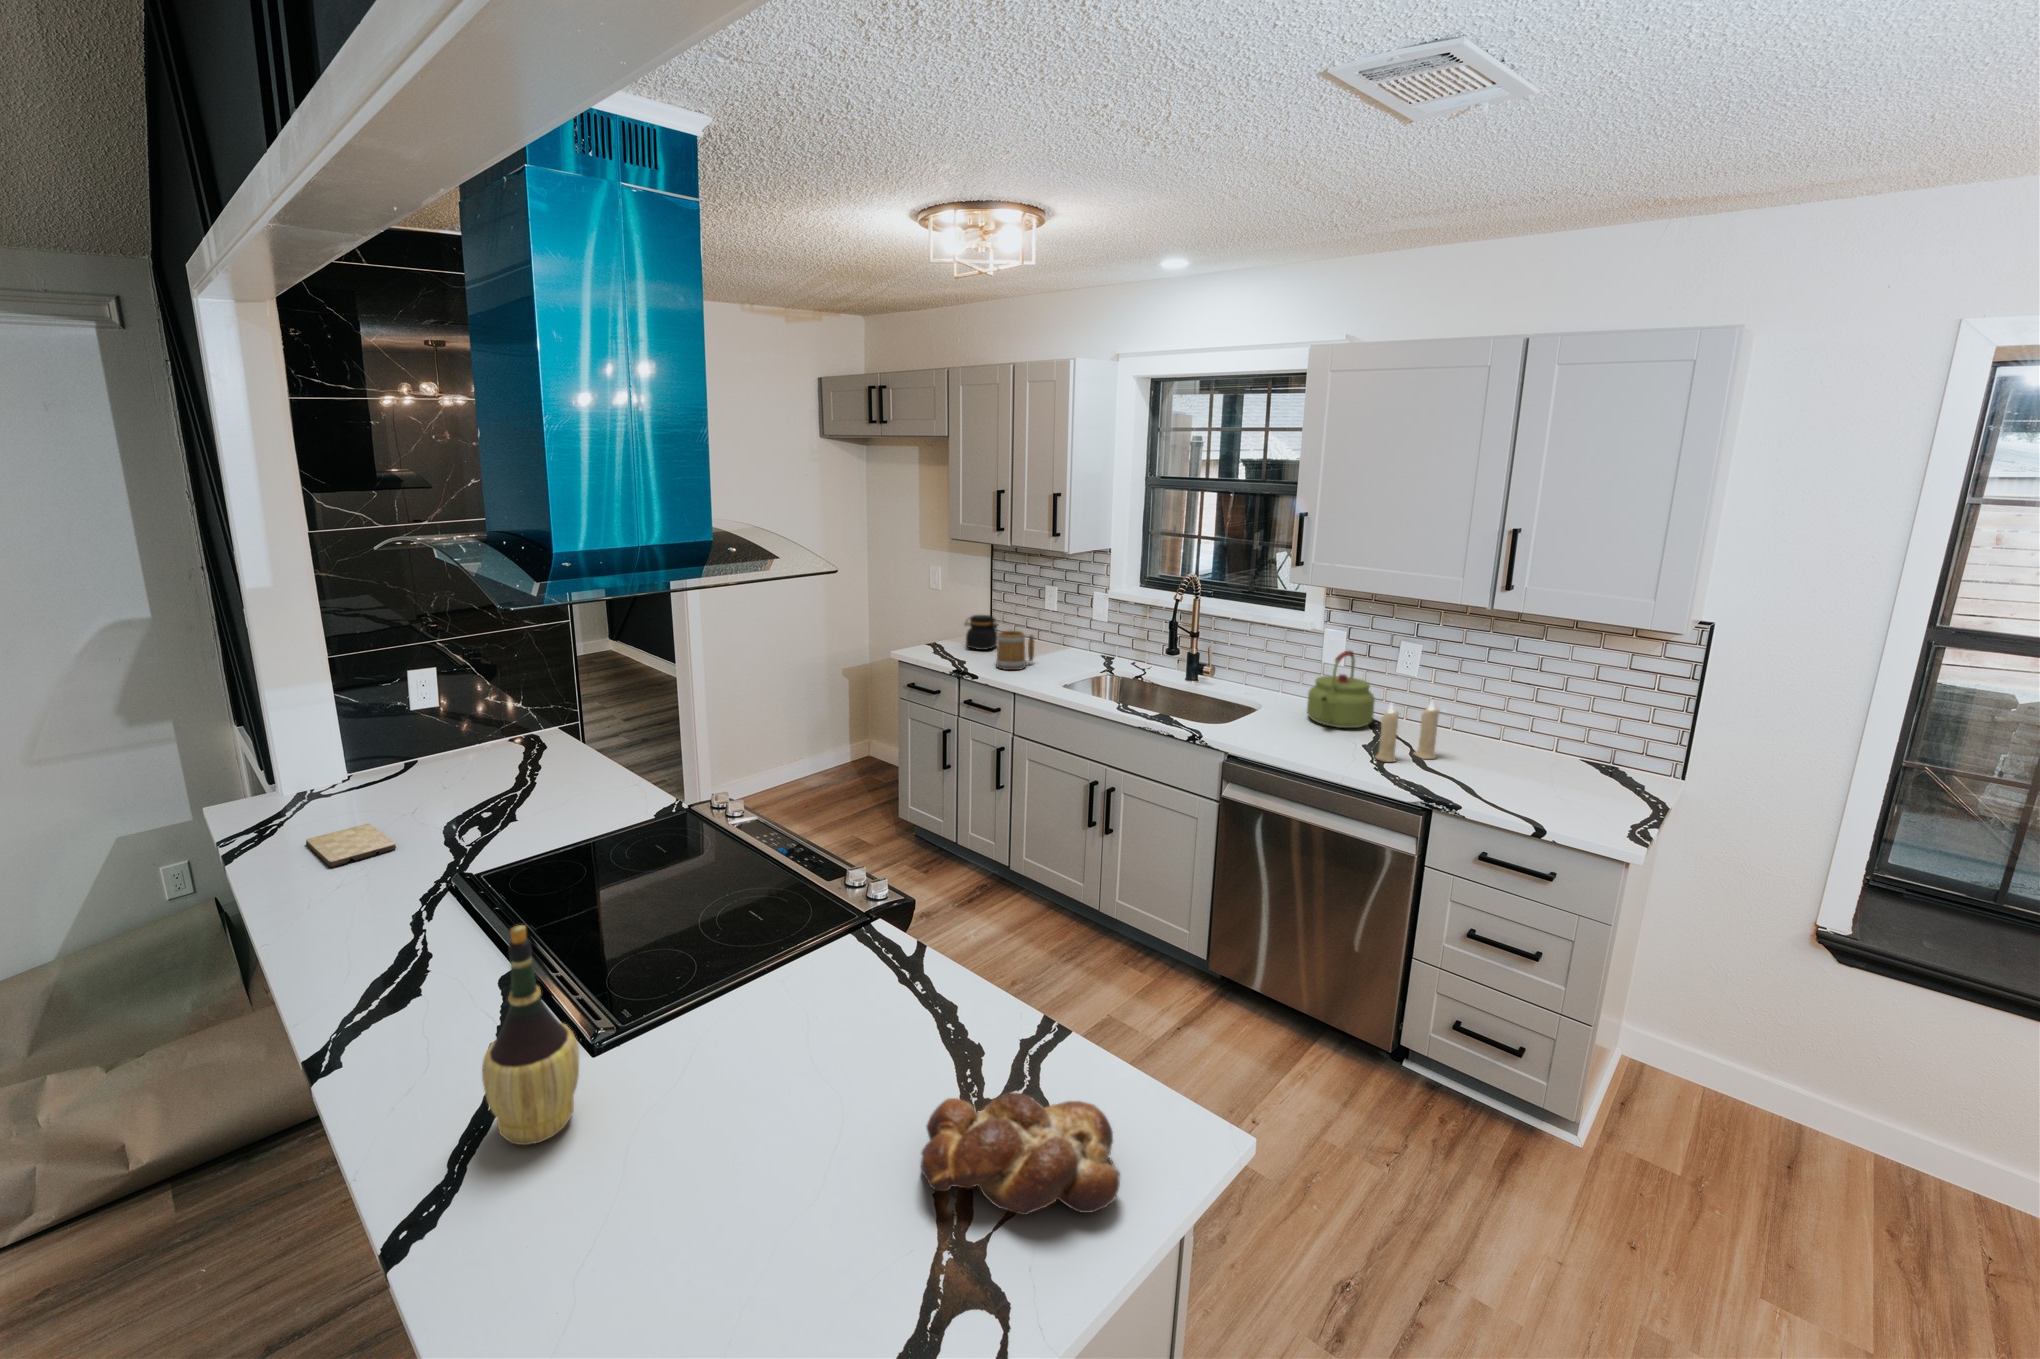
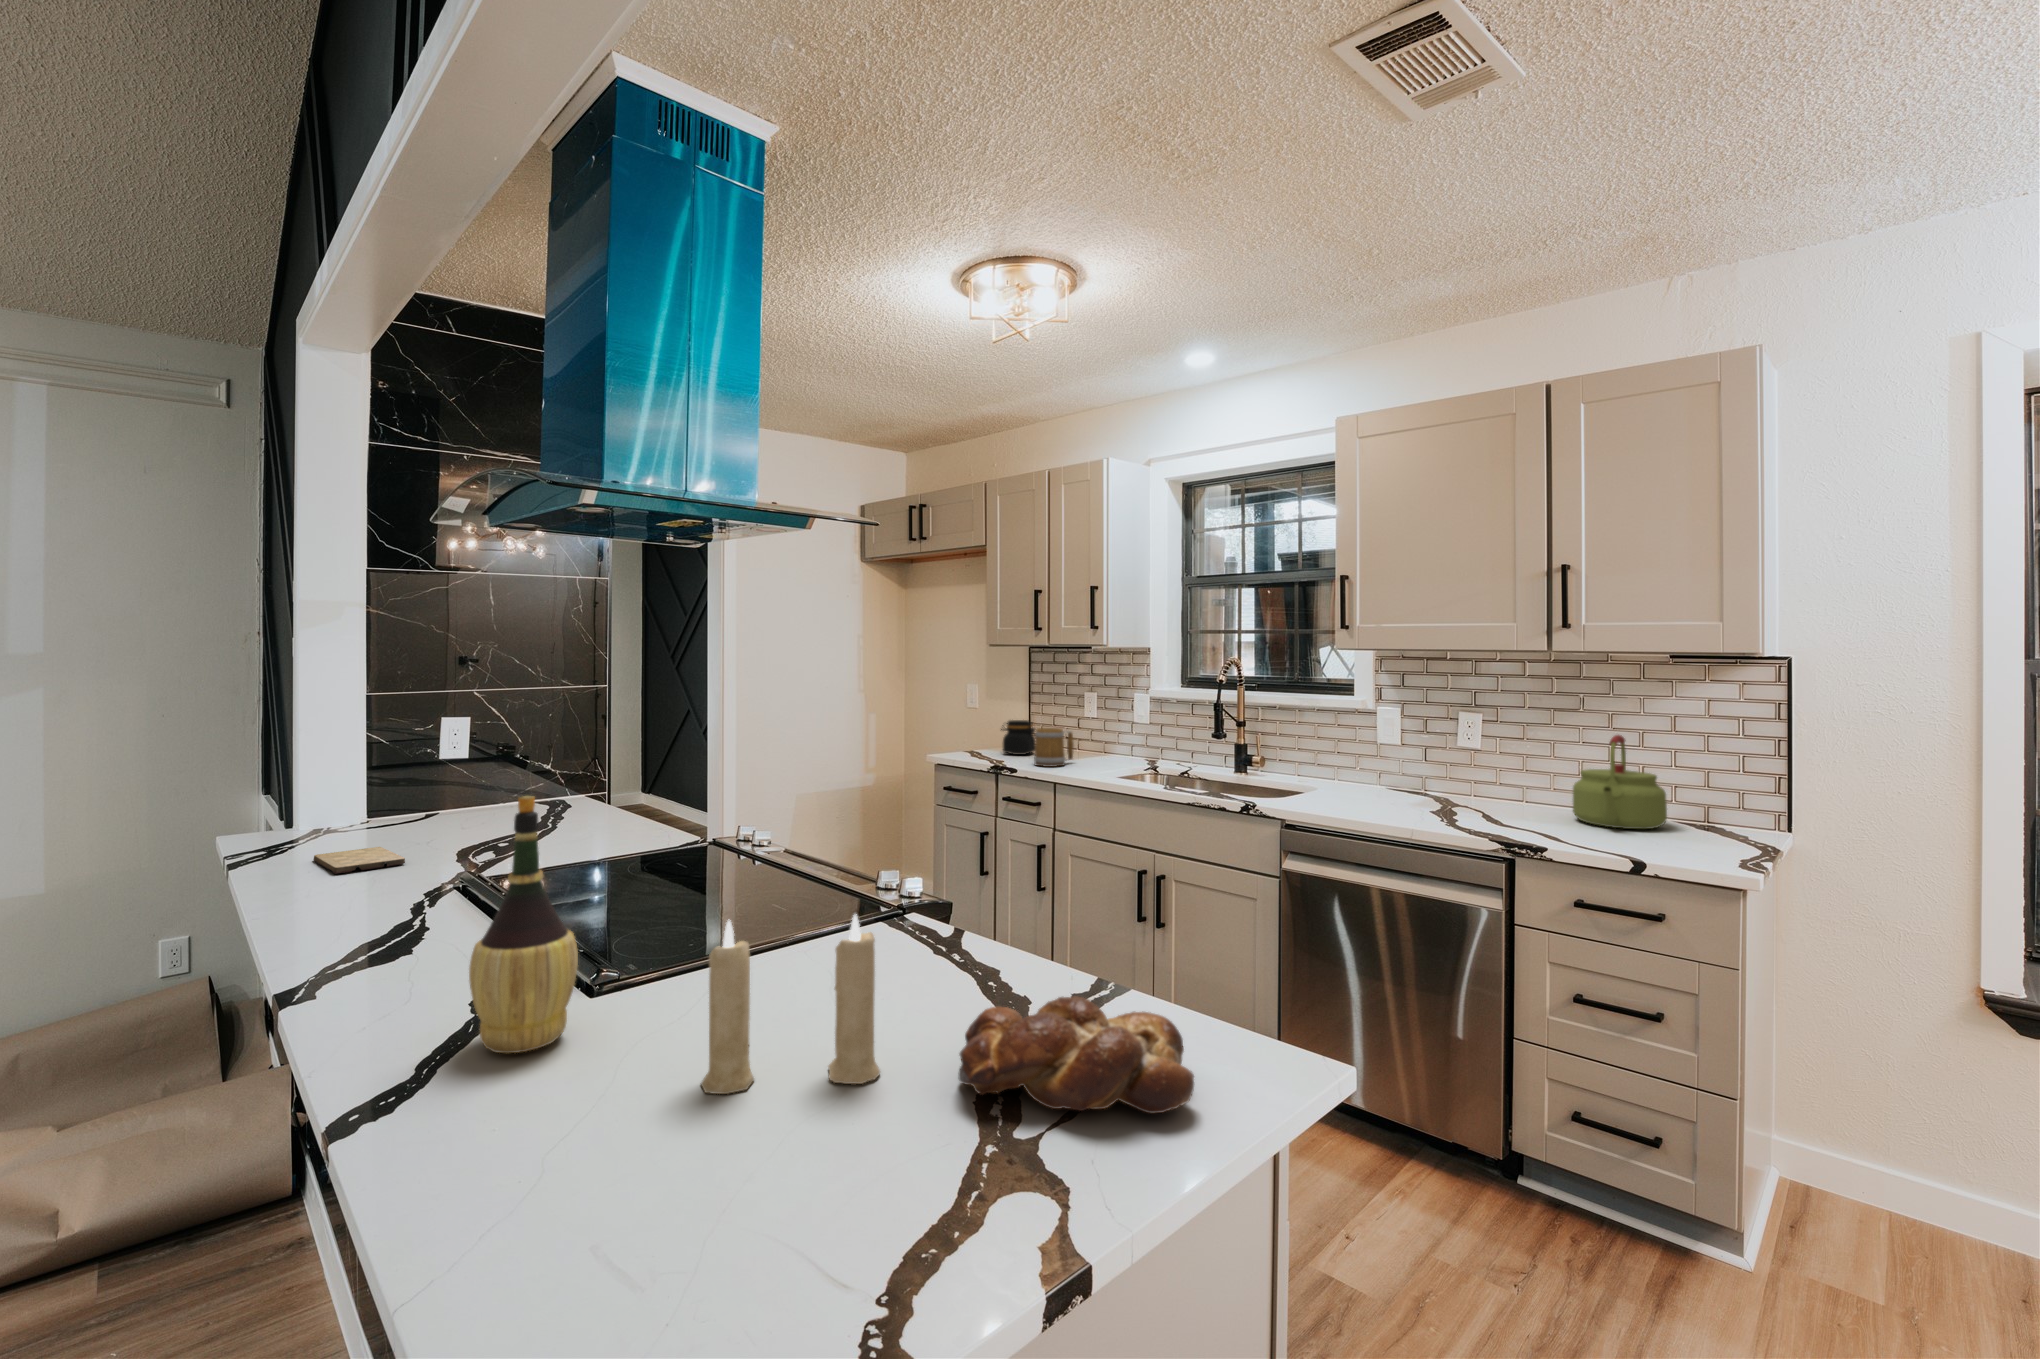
kettle: present [1307,651,1375,728] -> present [1573,735,1667,829]
candle: present [1375,702,1439,762] -> present [701,914,880,1094]

